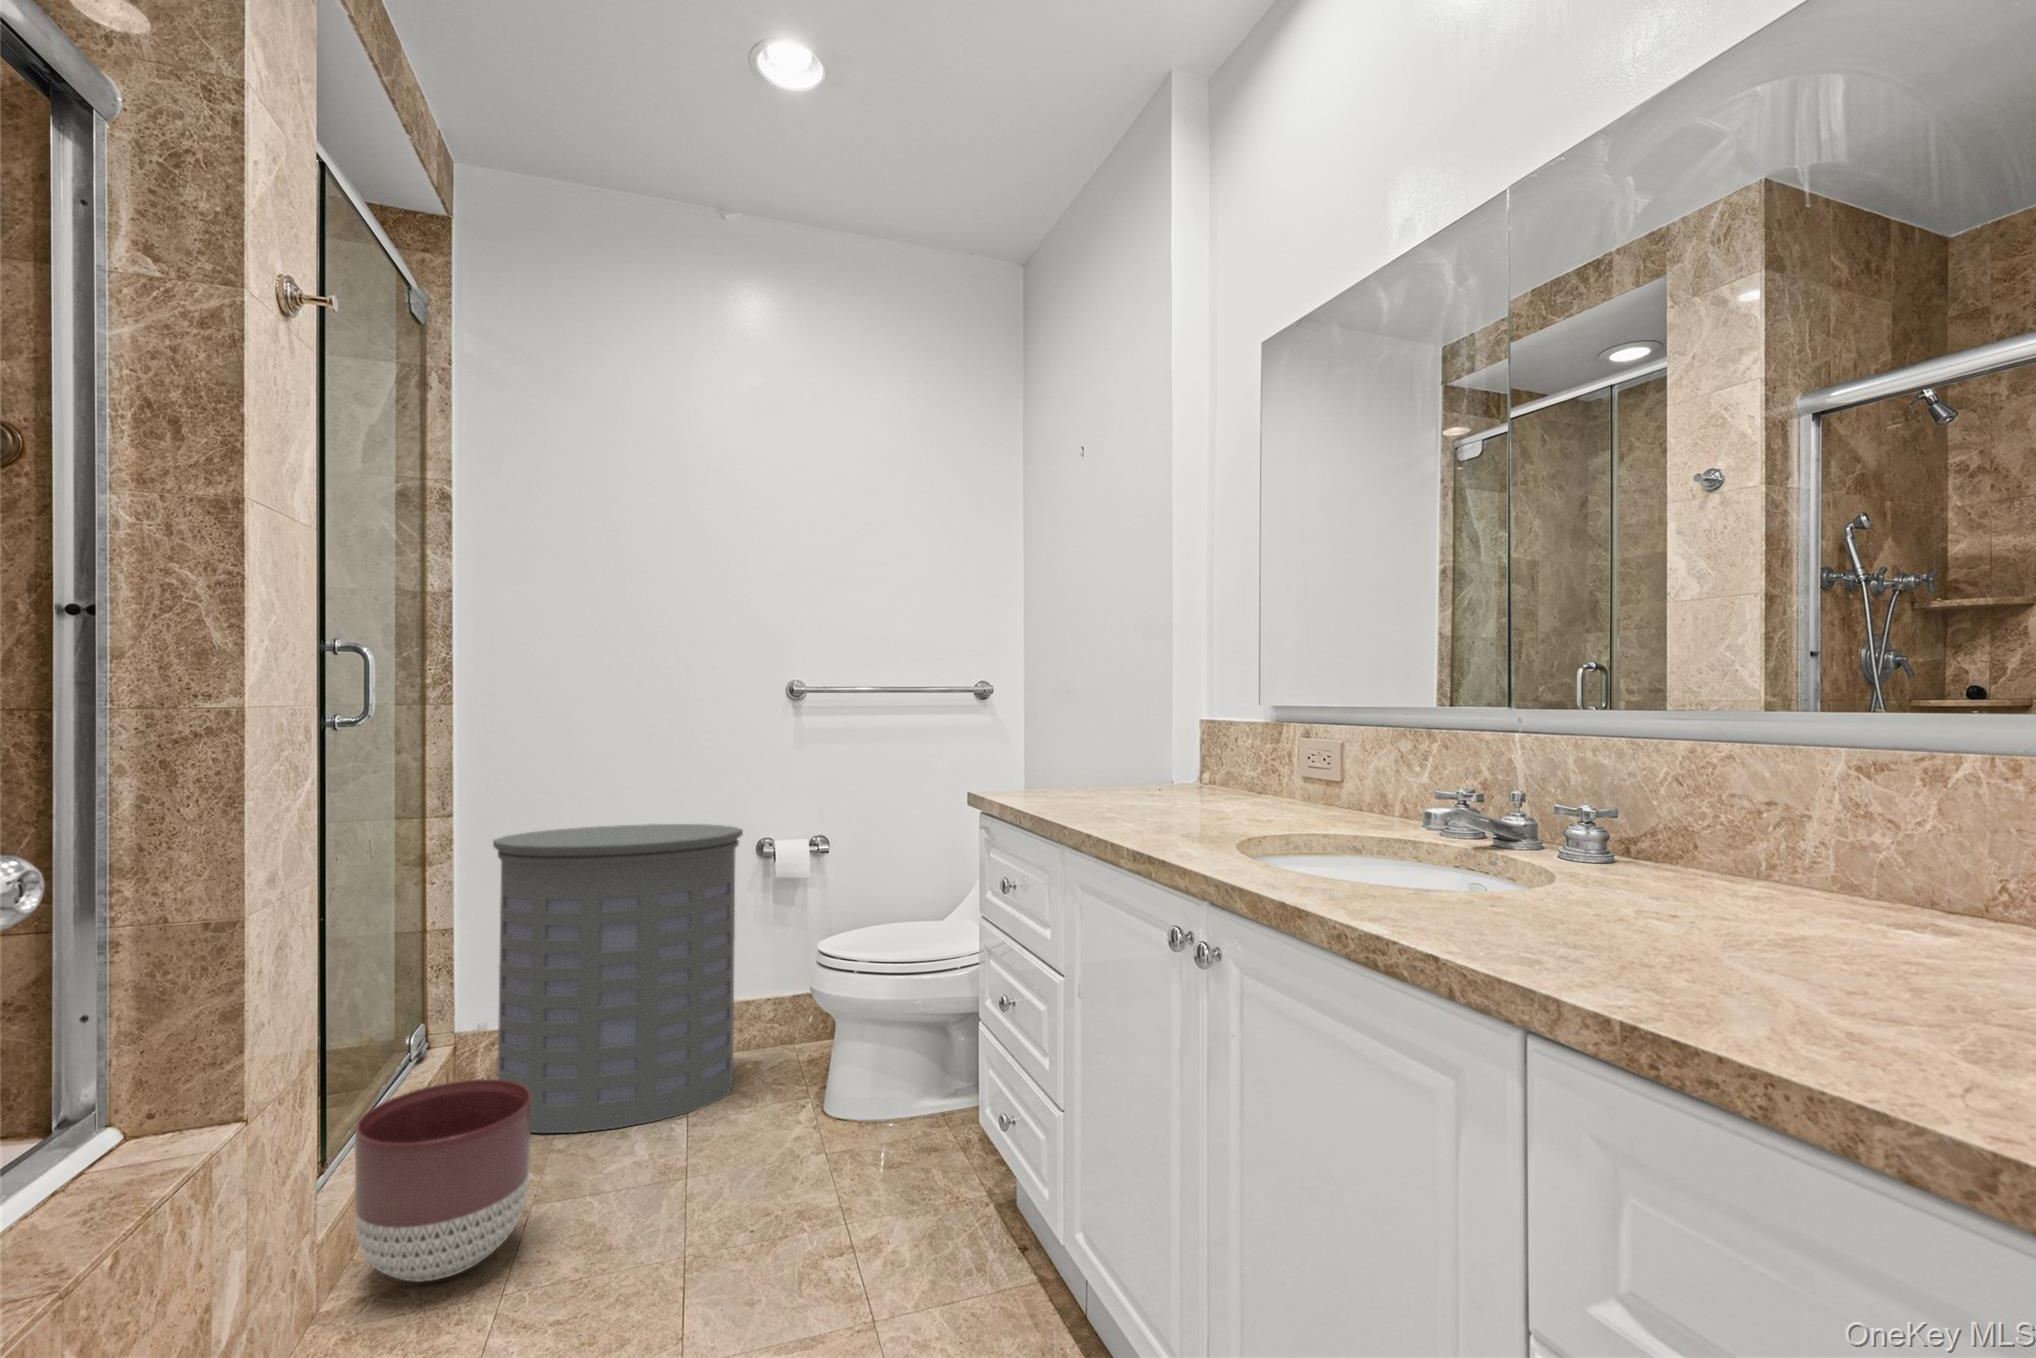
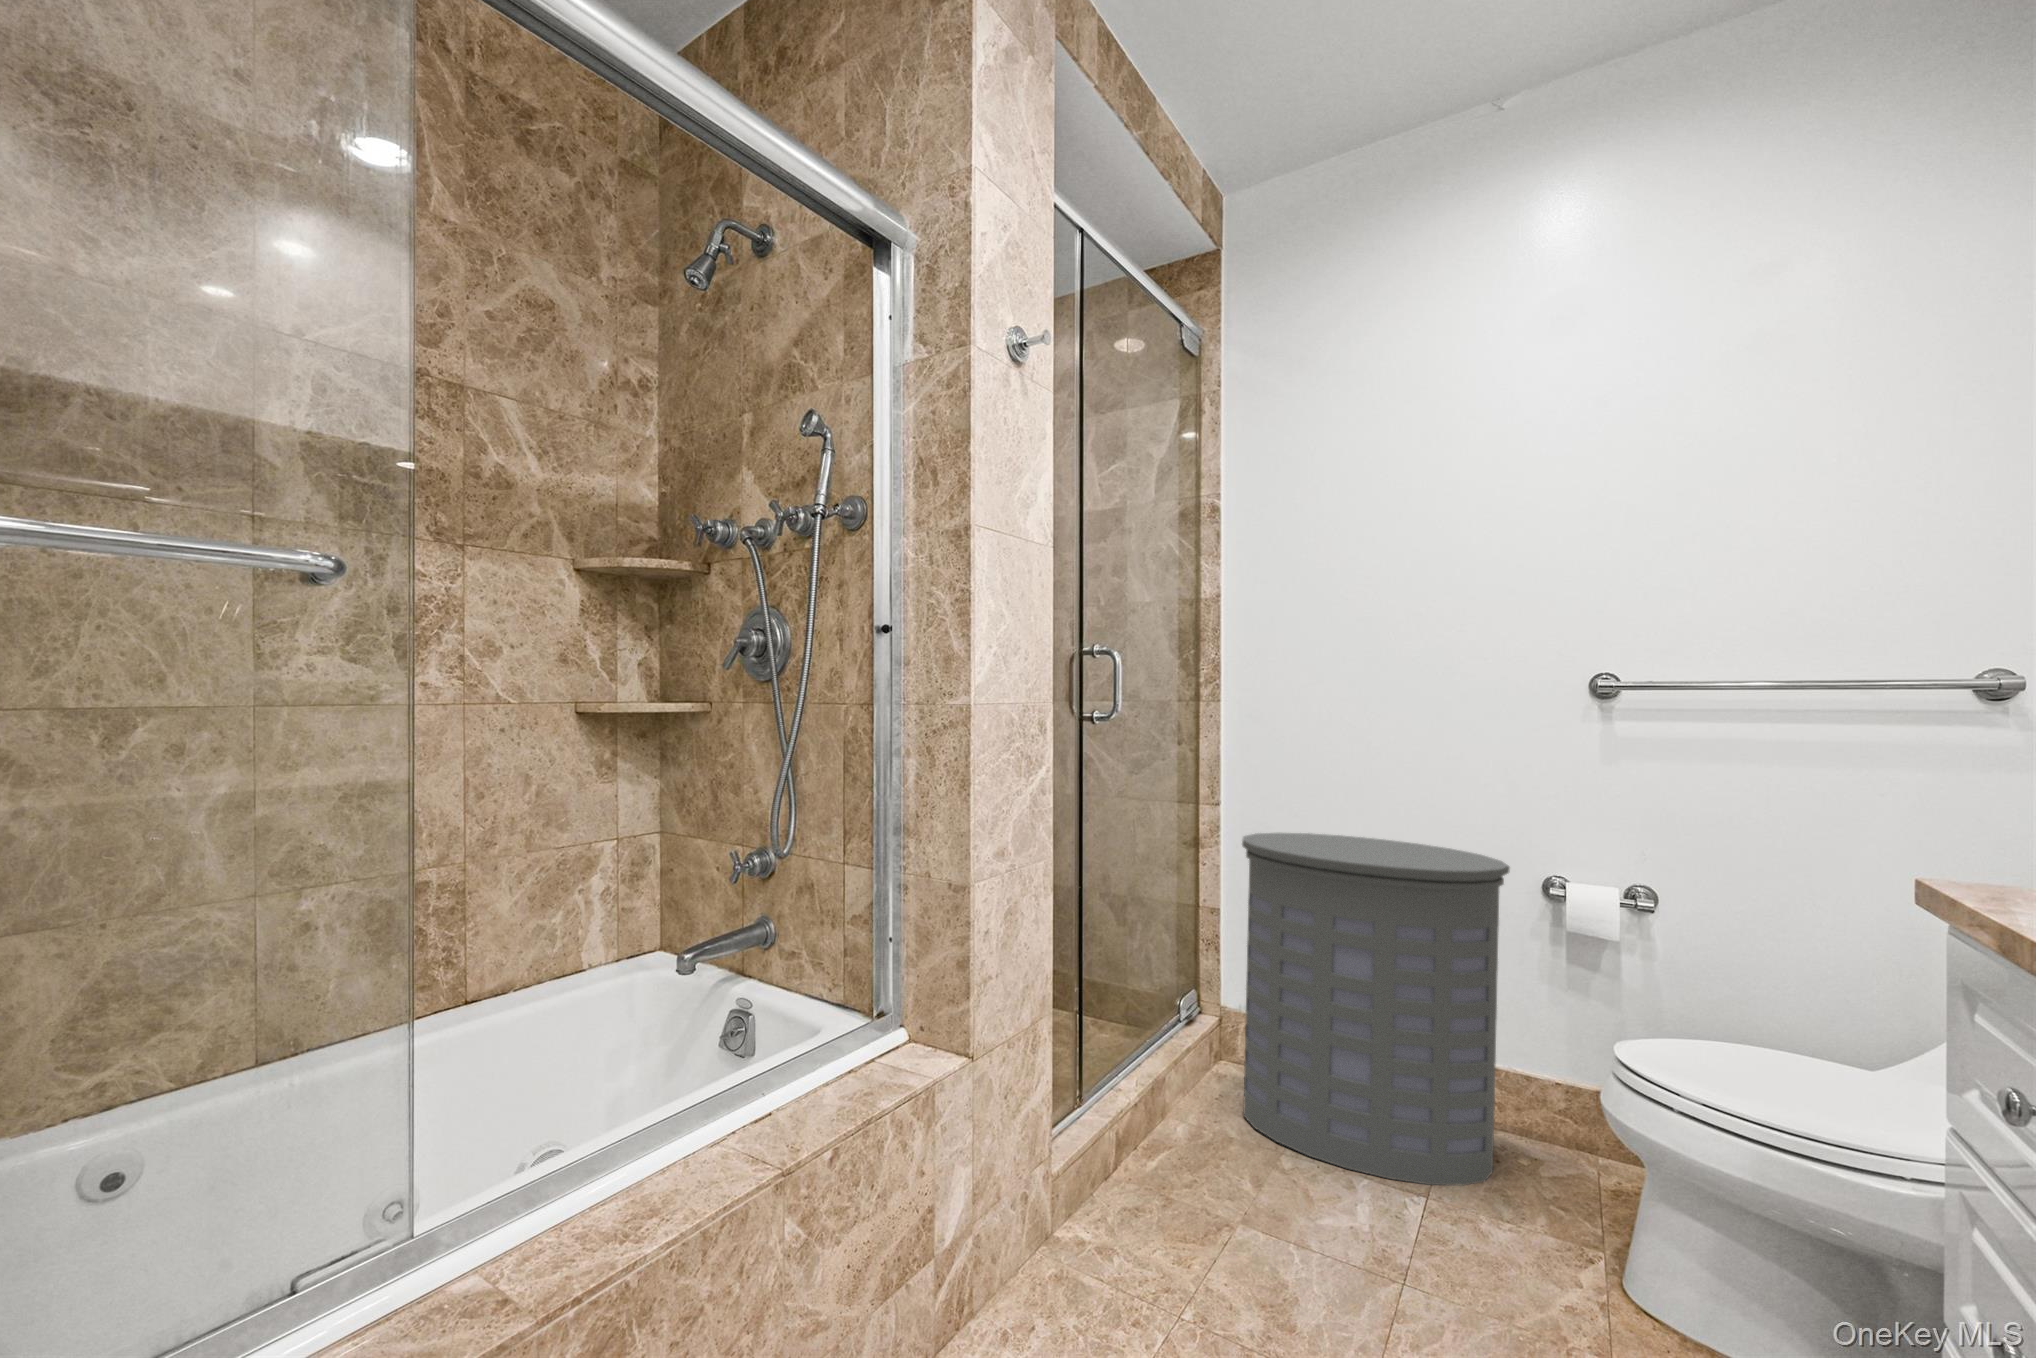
planter: present [355,1079,532,1282] -> none [1083,1065,1231,1262]

